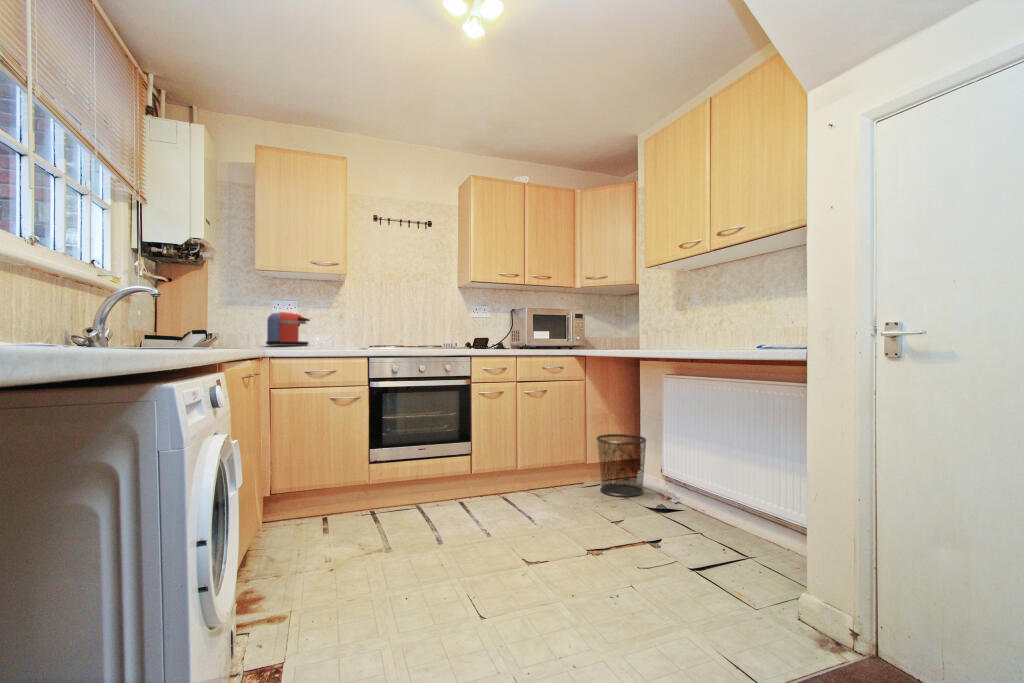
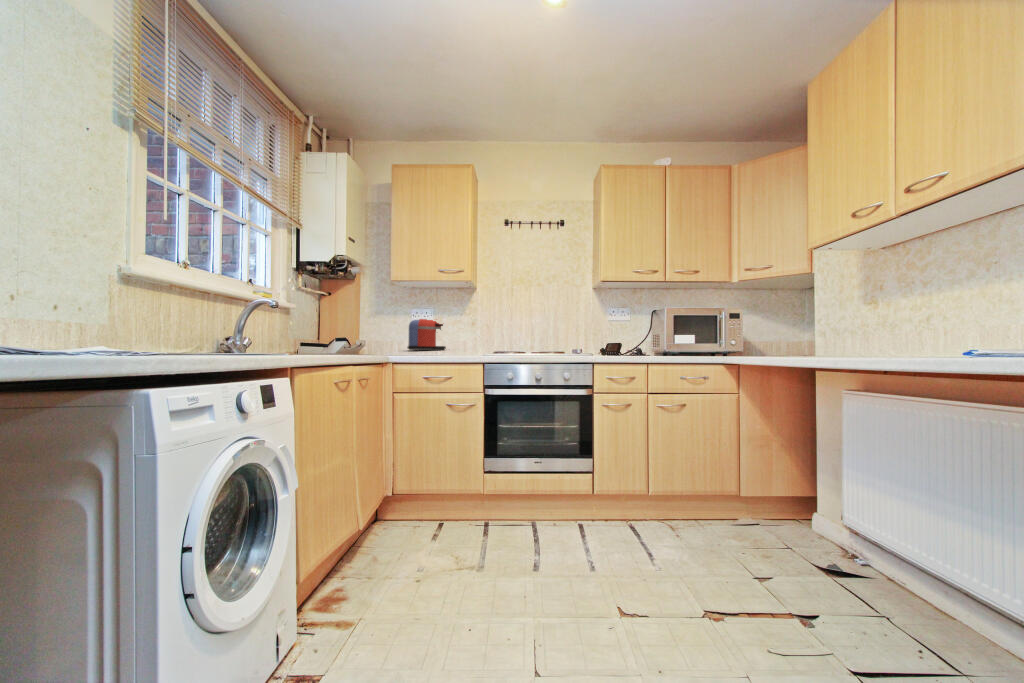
waste bin: present [596,434,646,497] -> none [751,461,825,548]

